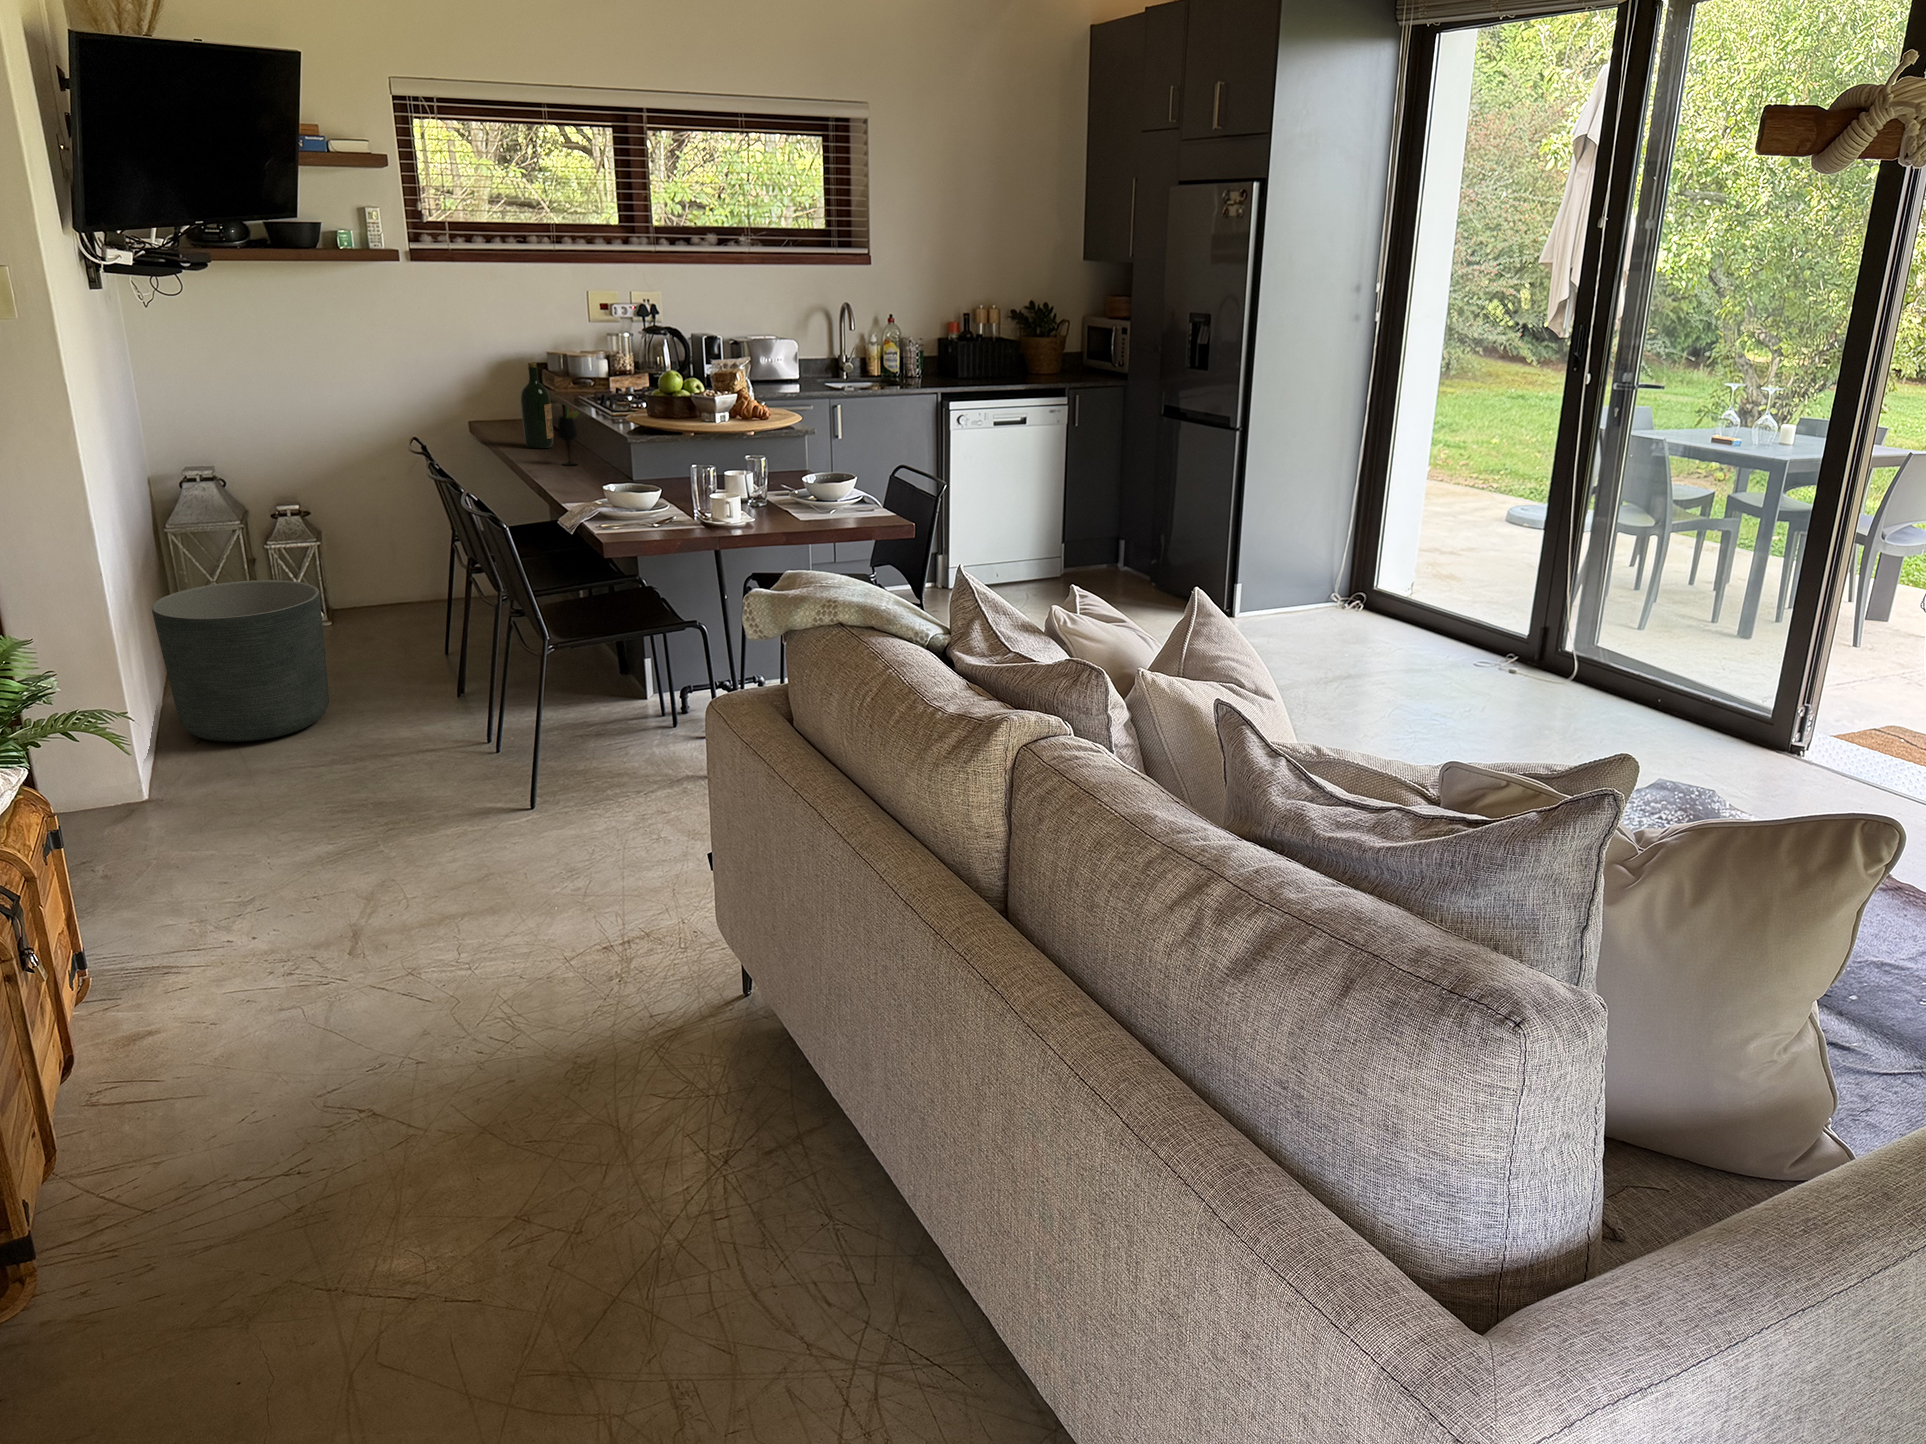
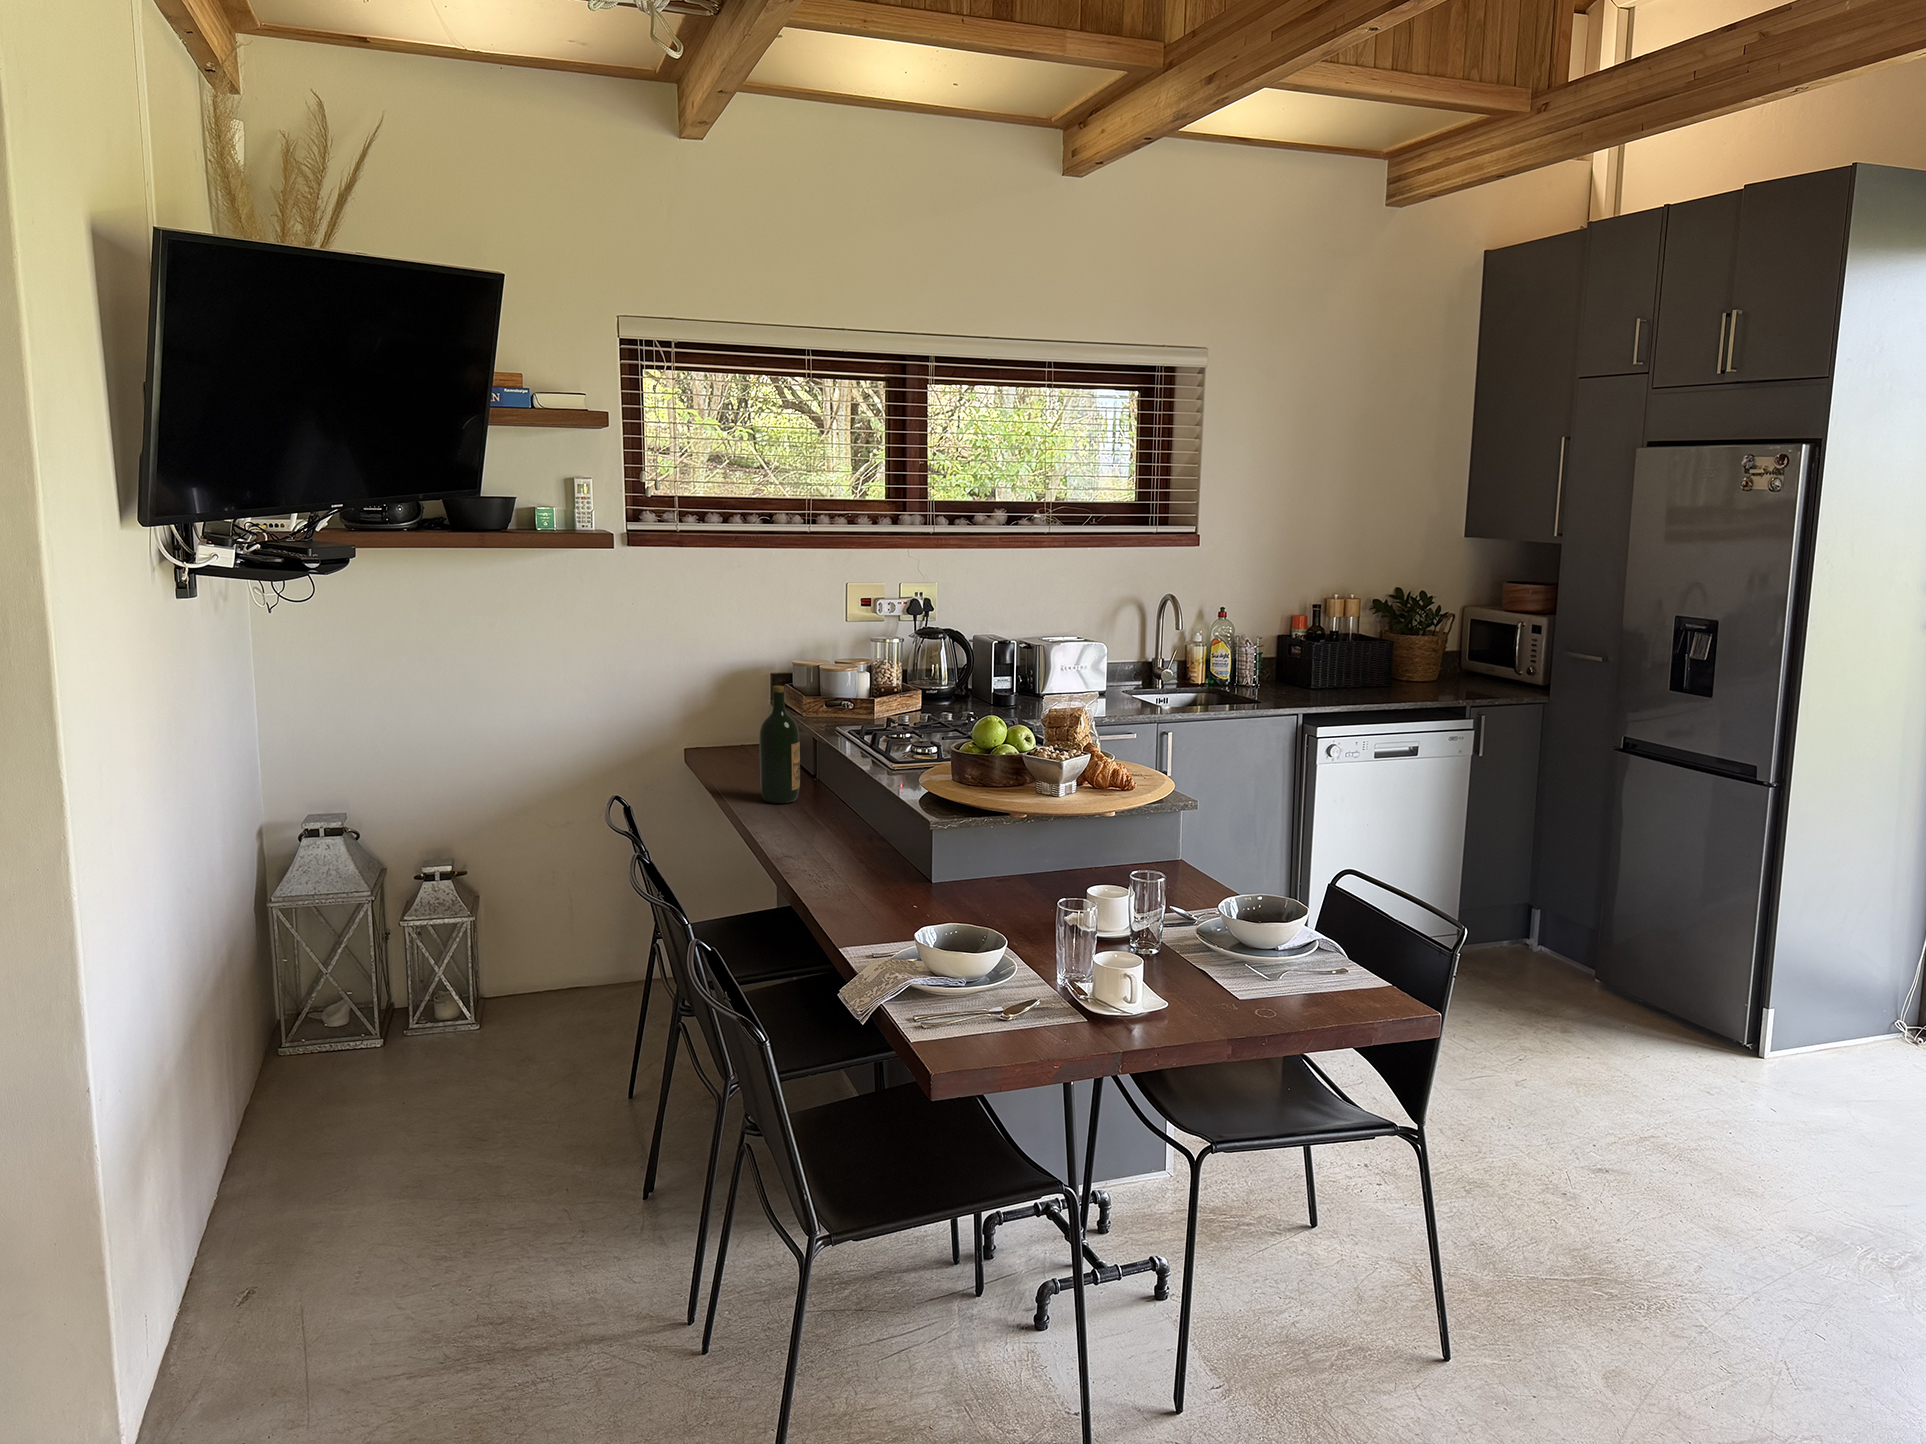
wine glass: present [557,411,578,465] -> none [814,758,847,843]
planter: present [152,580,329,742] -> none [163,1040,441,1349]

